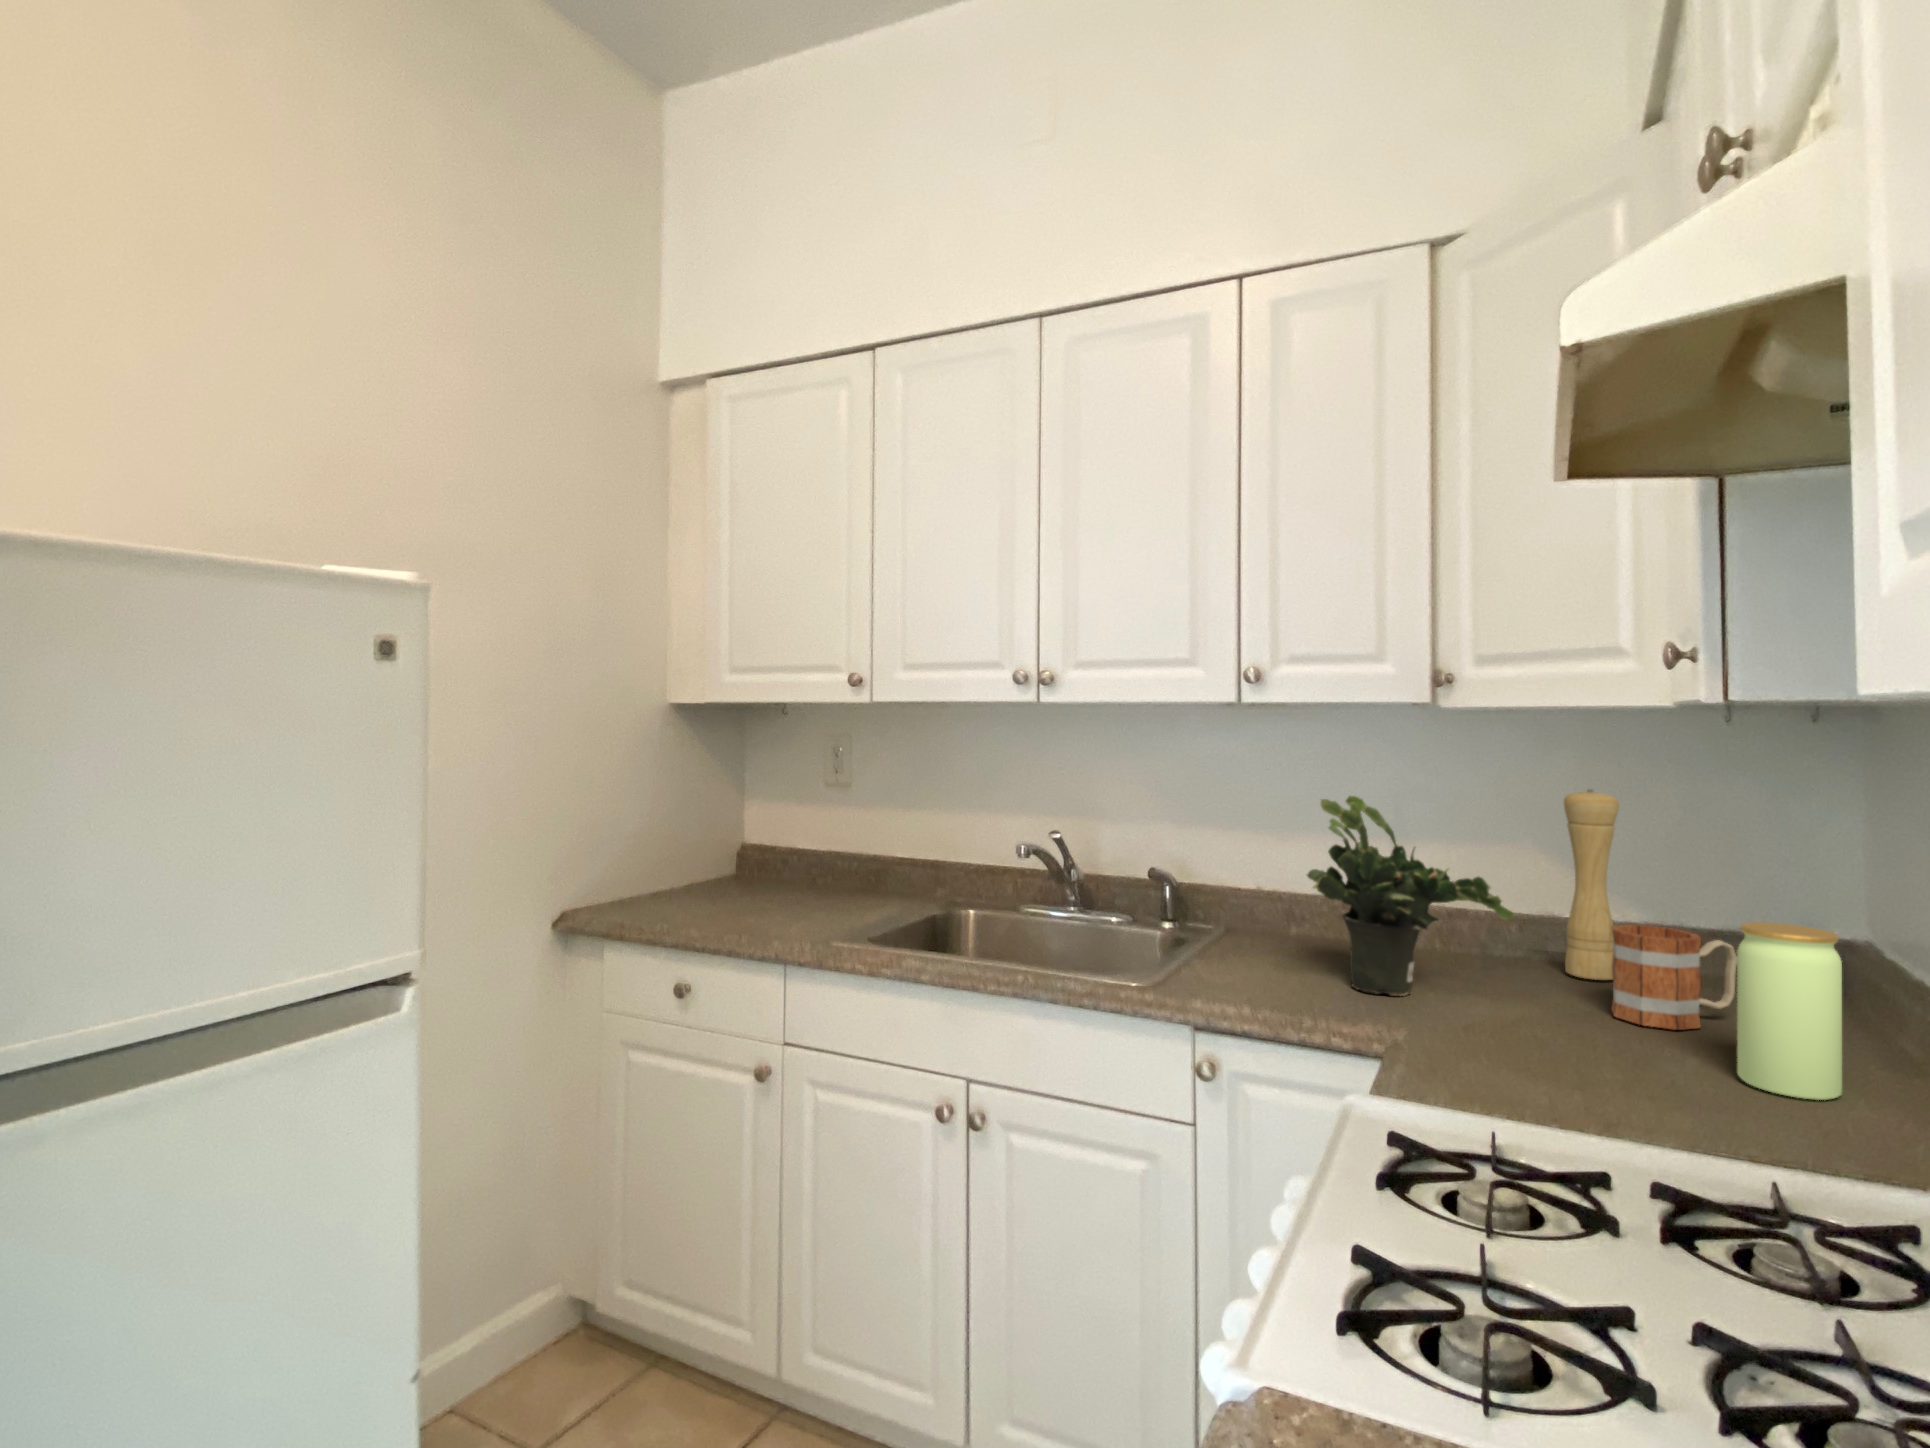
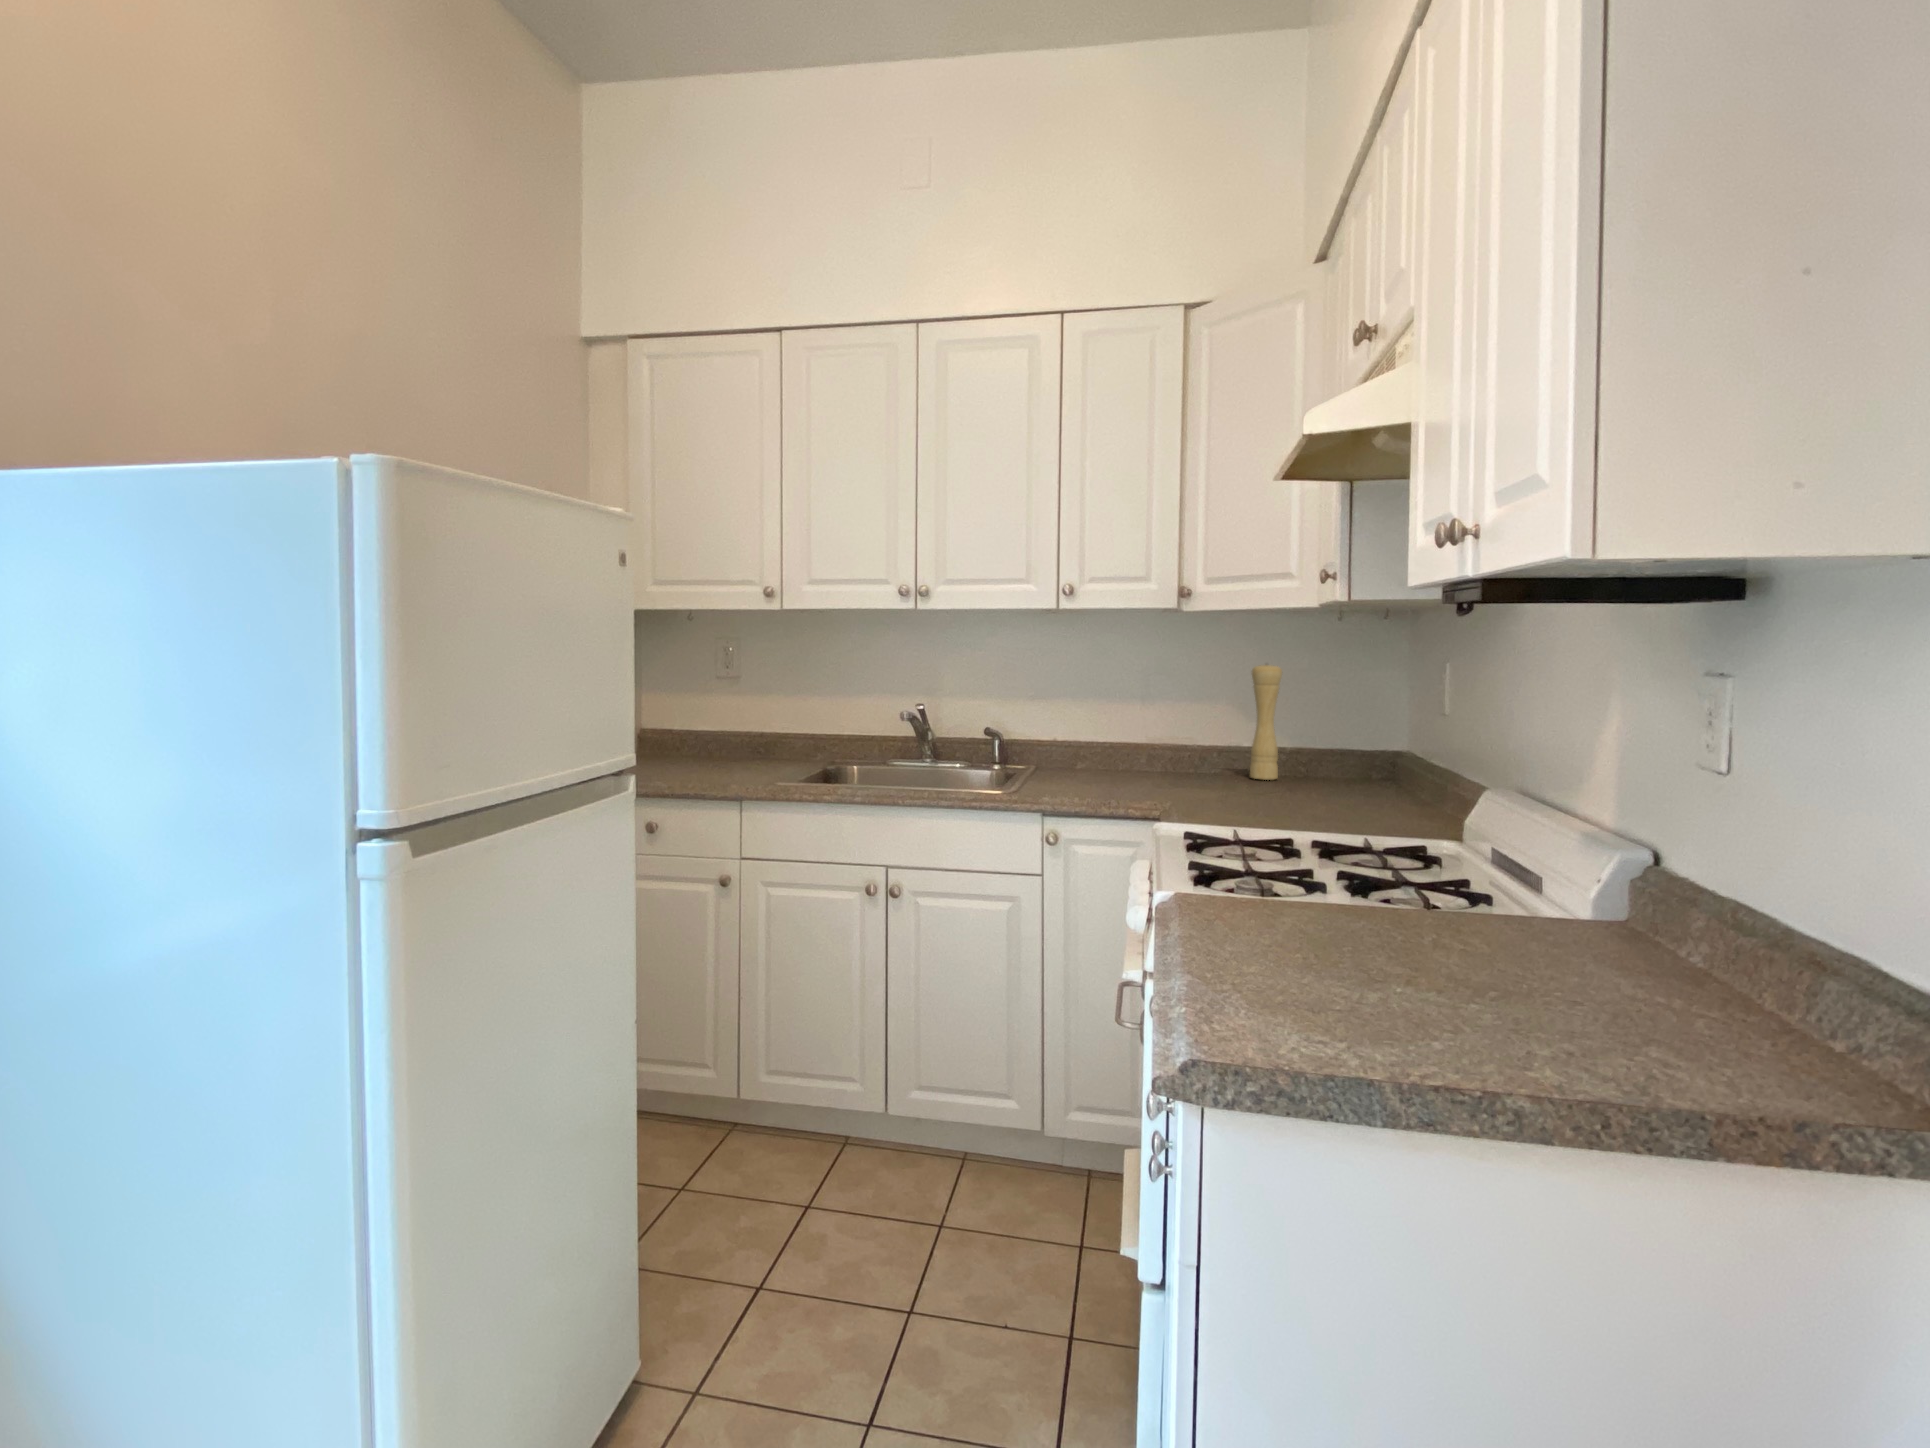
potted plant: present [1307,796,1514,996] -> none [1104,666,1228,791]
jar: present [1737,922,1842,1100] -> none [1344,726,1394,815]
mug: present [1612,925,1737,1030] -> none [1278,740,1343,796]

